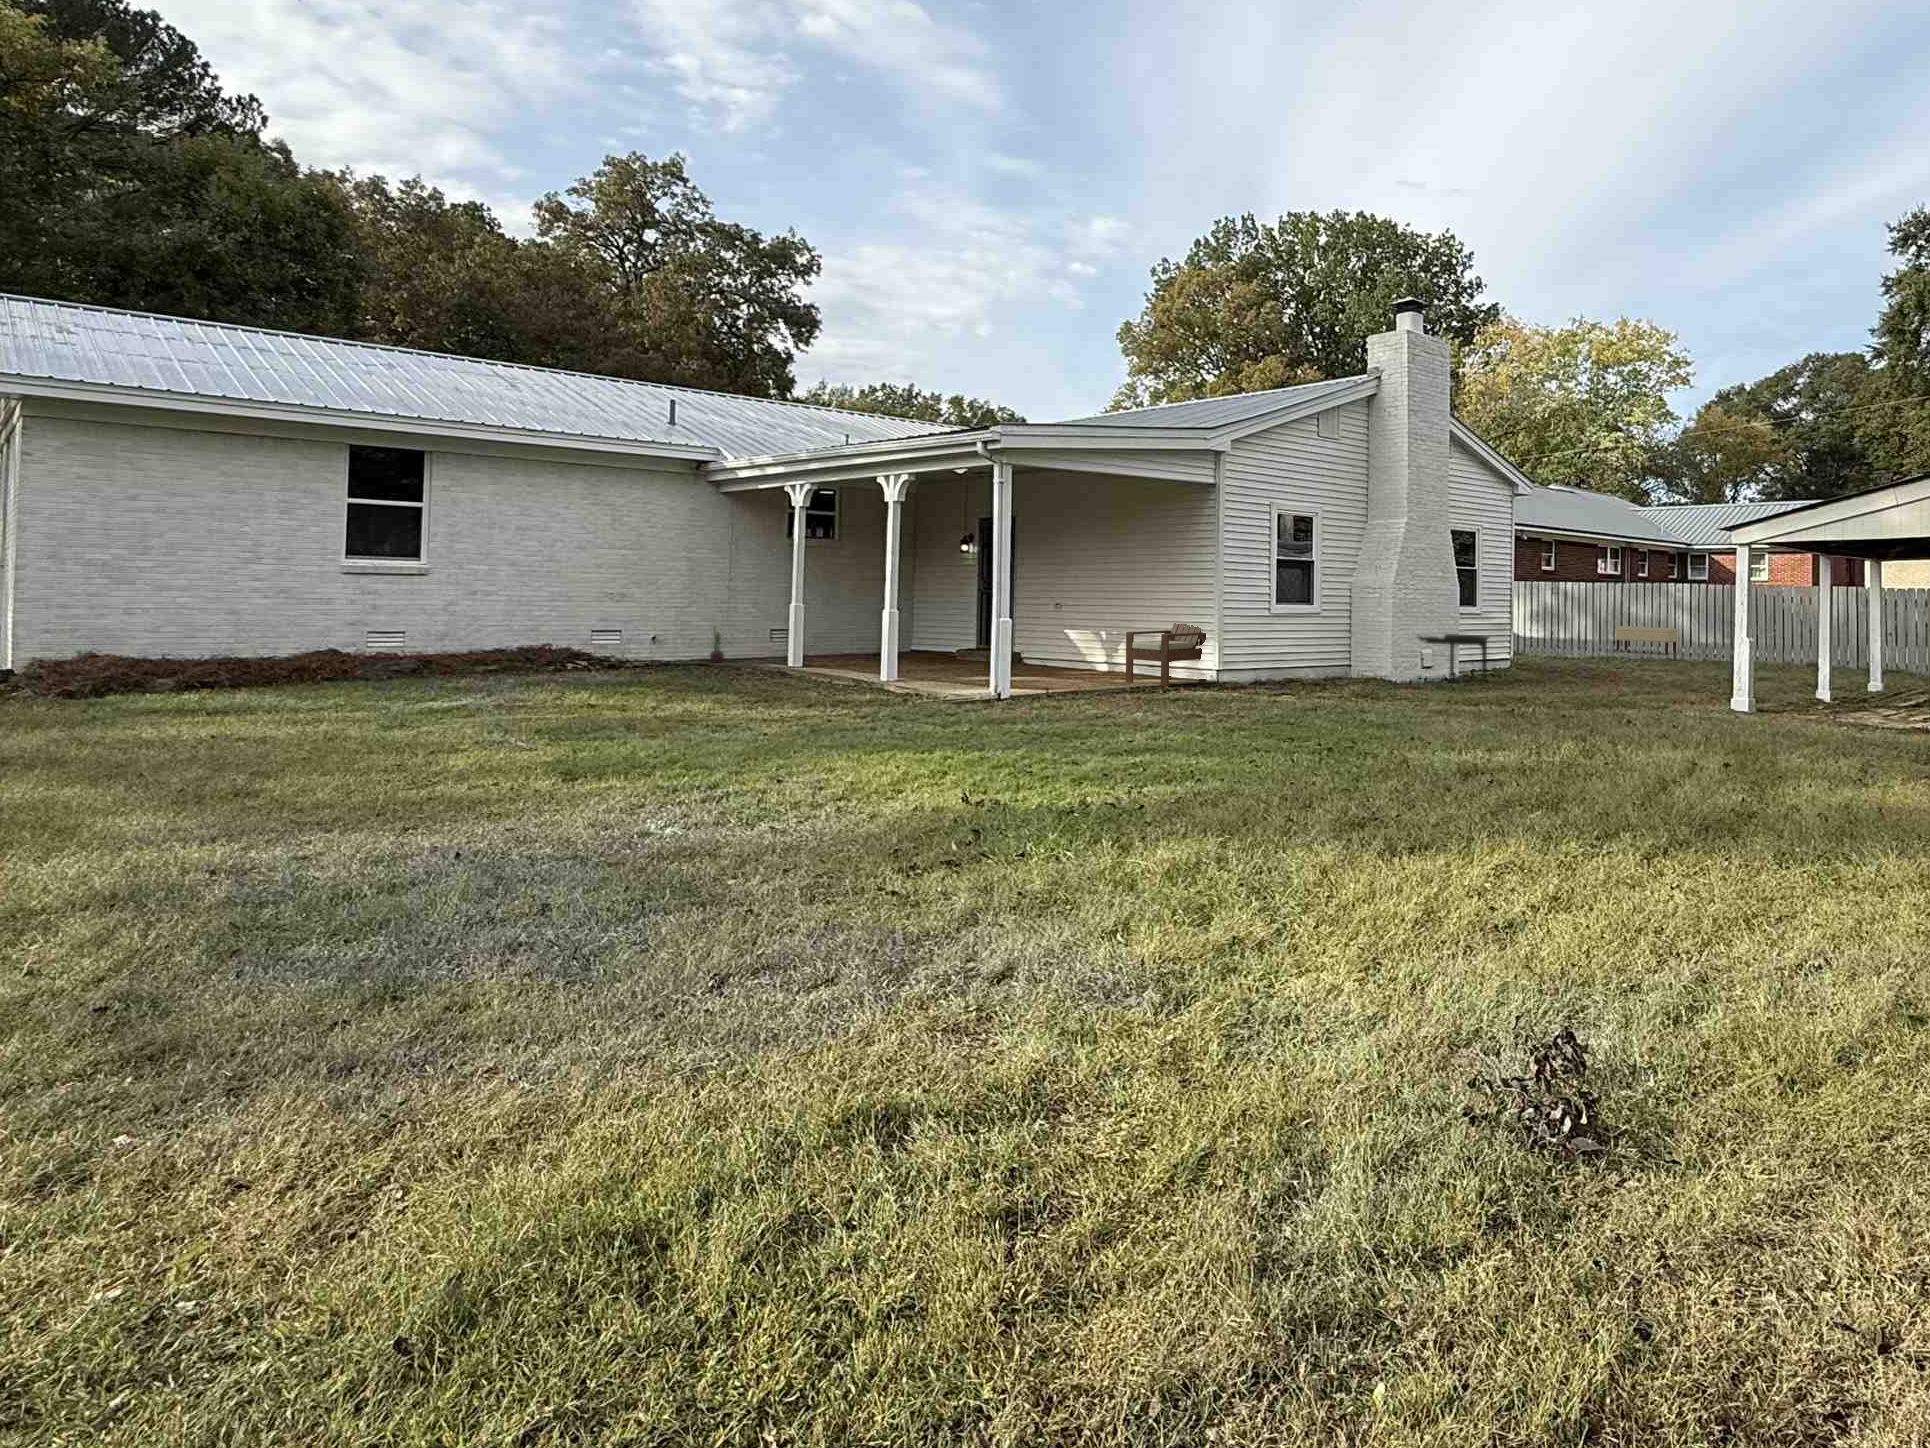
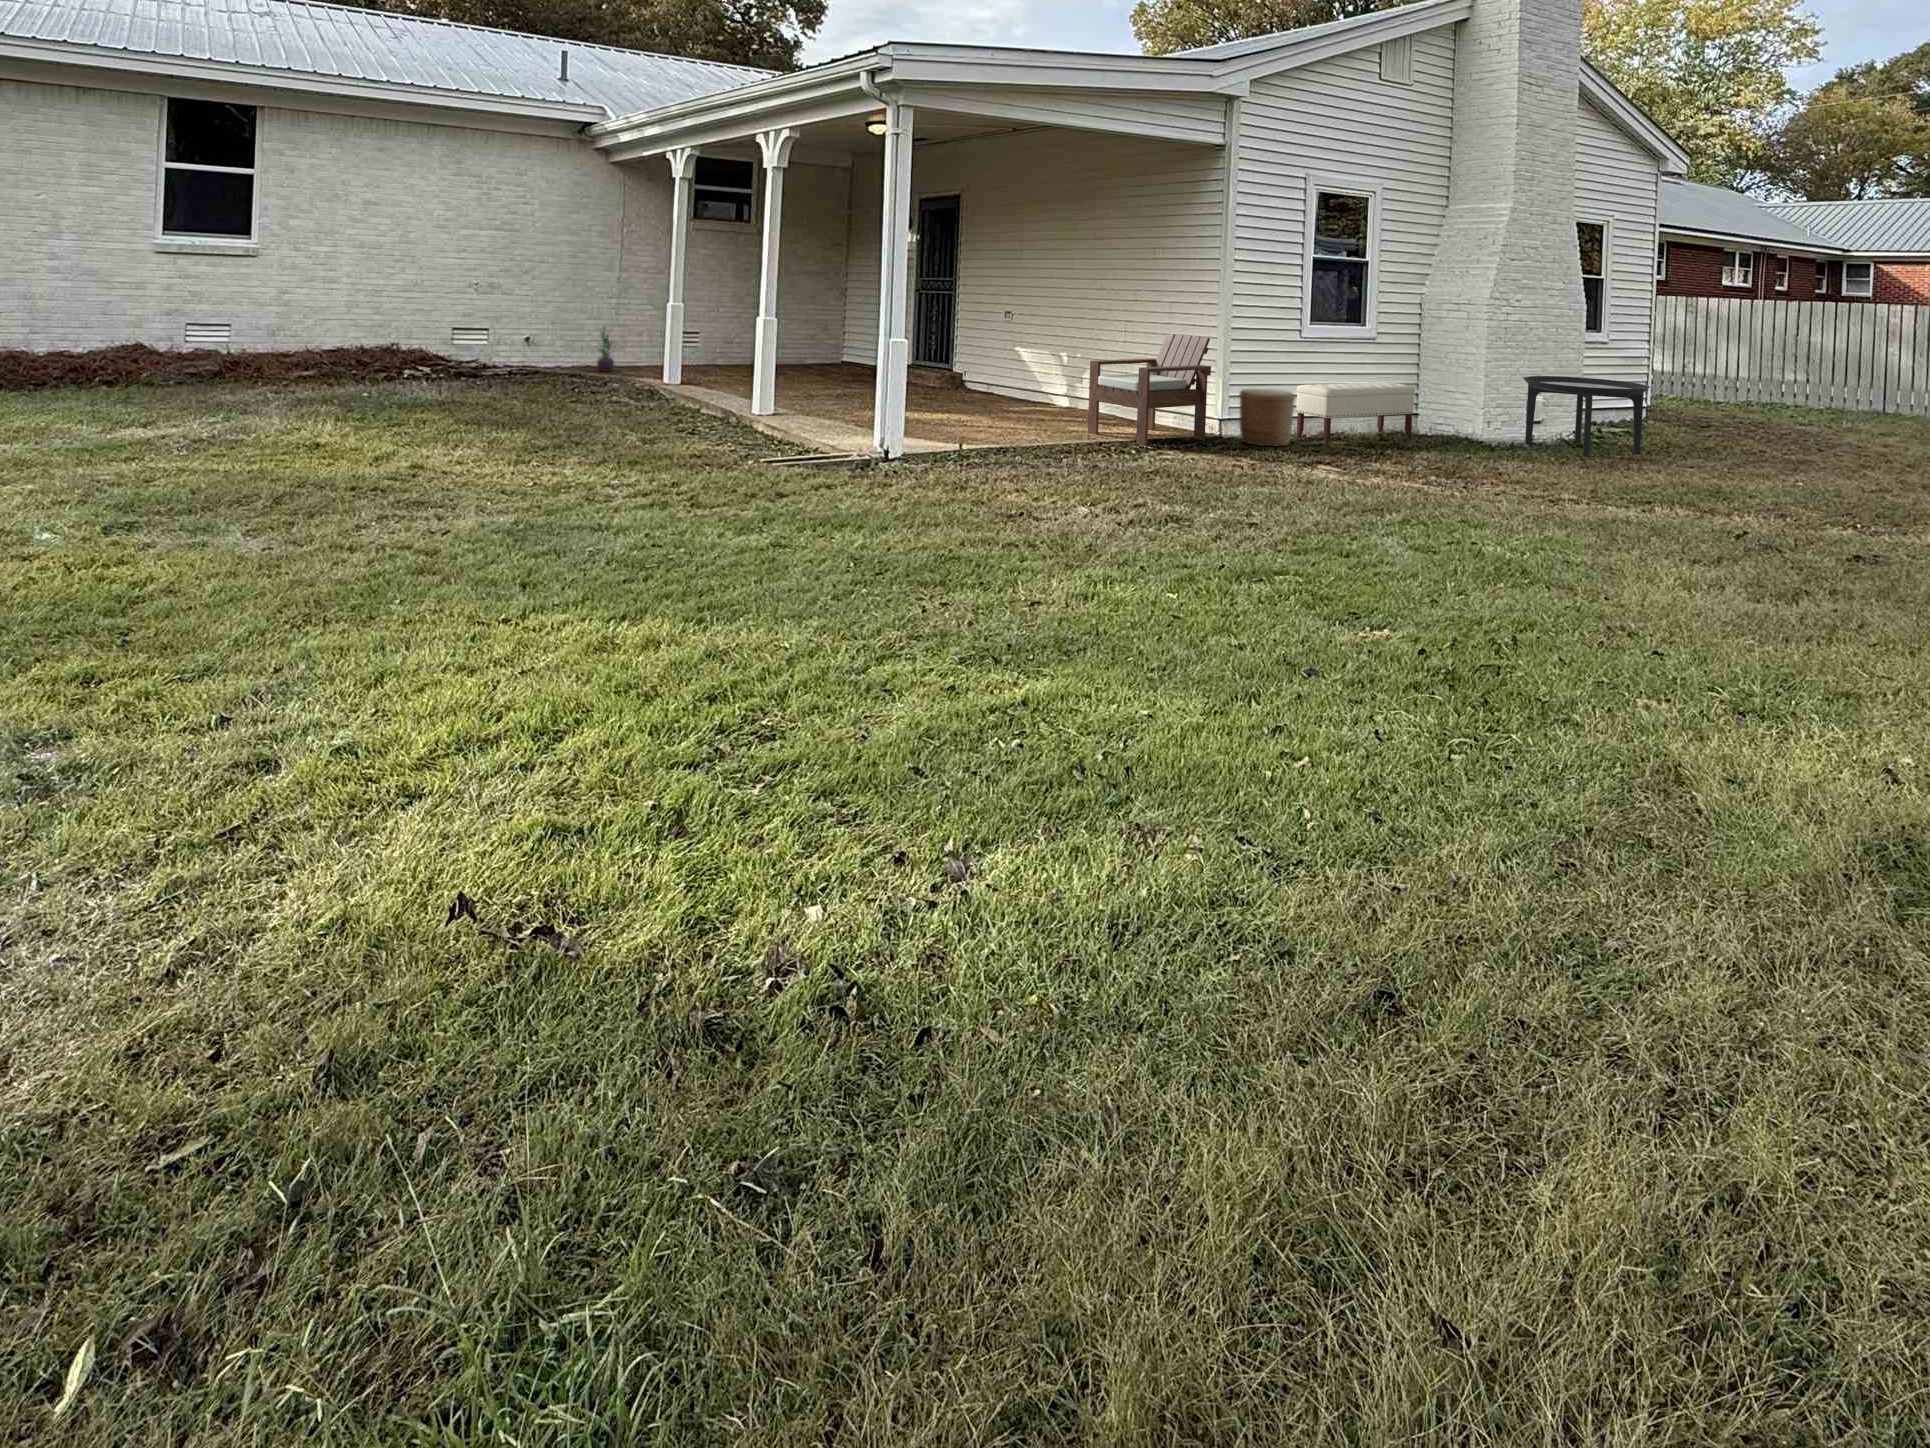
bench: present [1616,626,1677,654] -> present [1296,382,1415,443]
woven basket: none [1228,647,1265,685] -> present [1239,389,1295,447]

